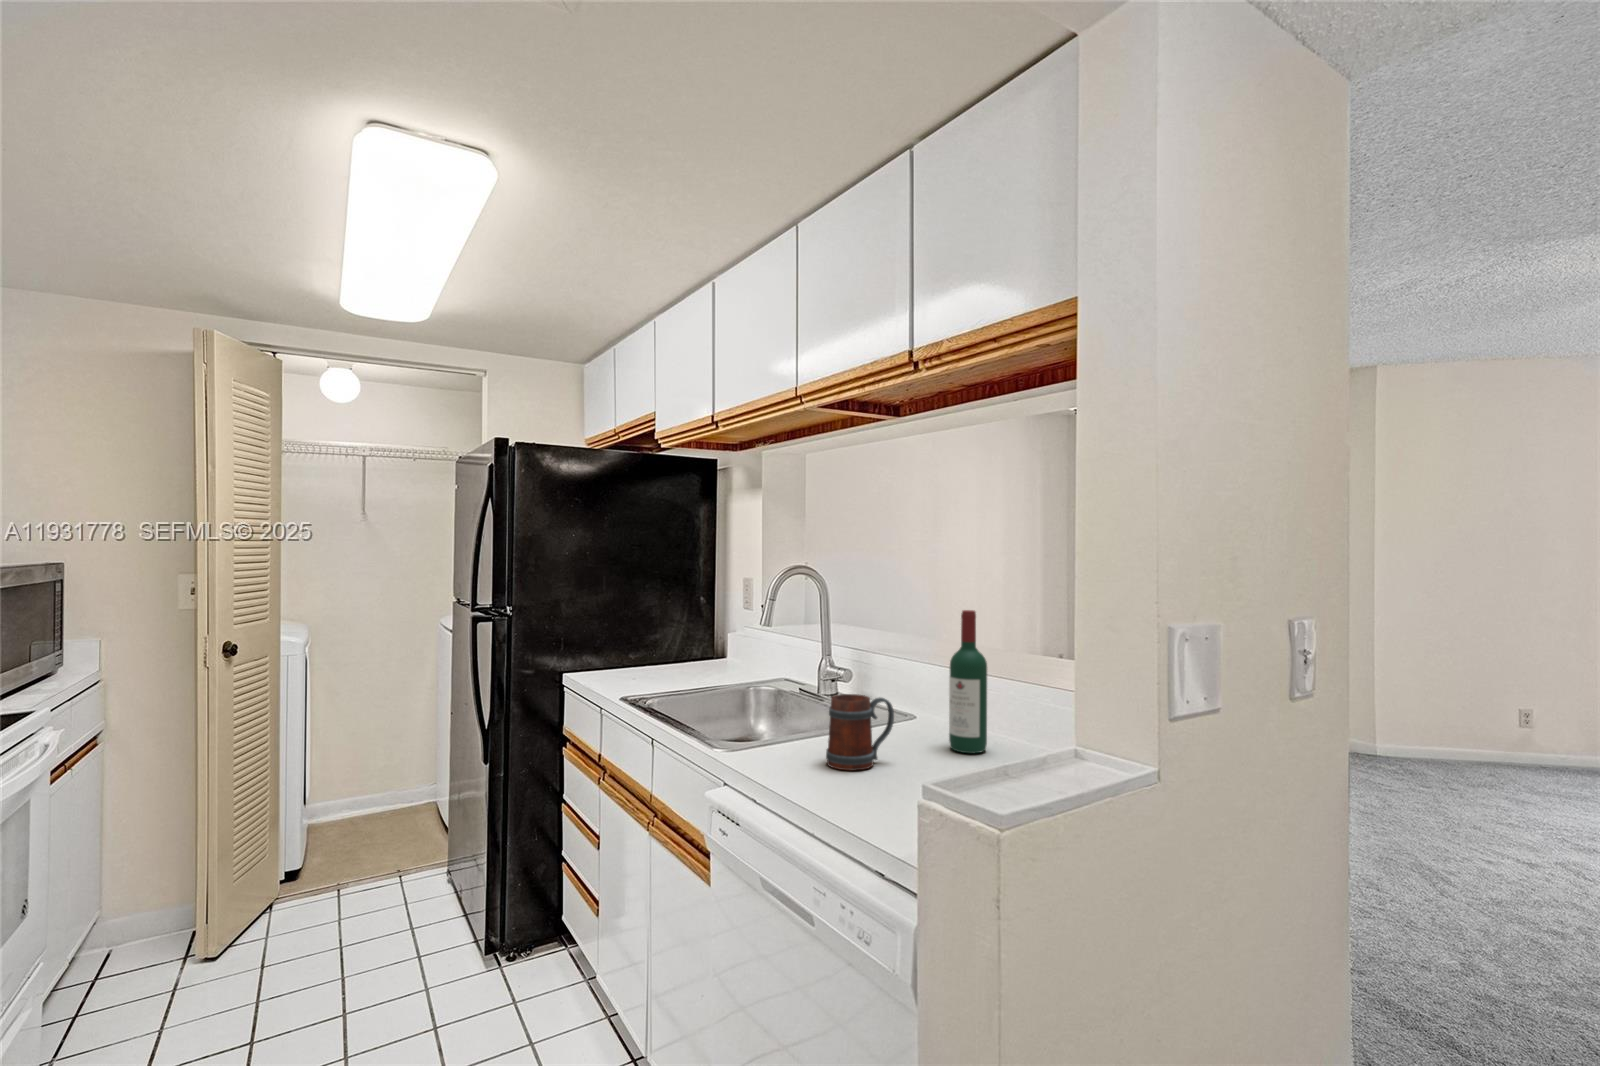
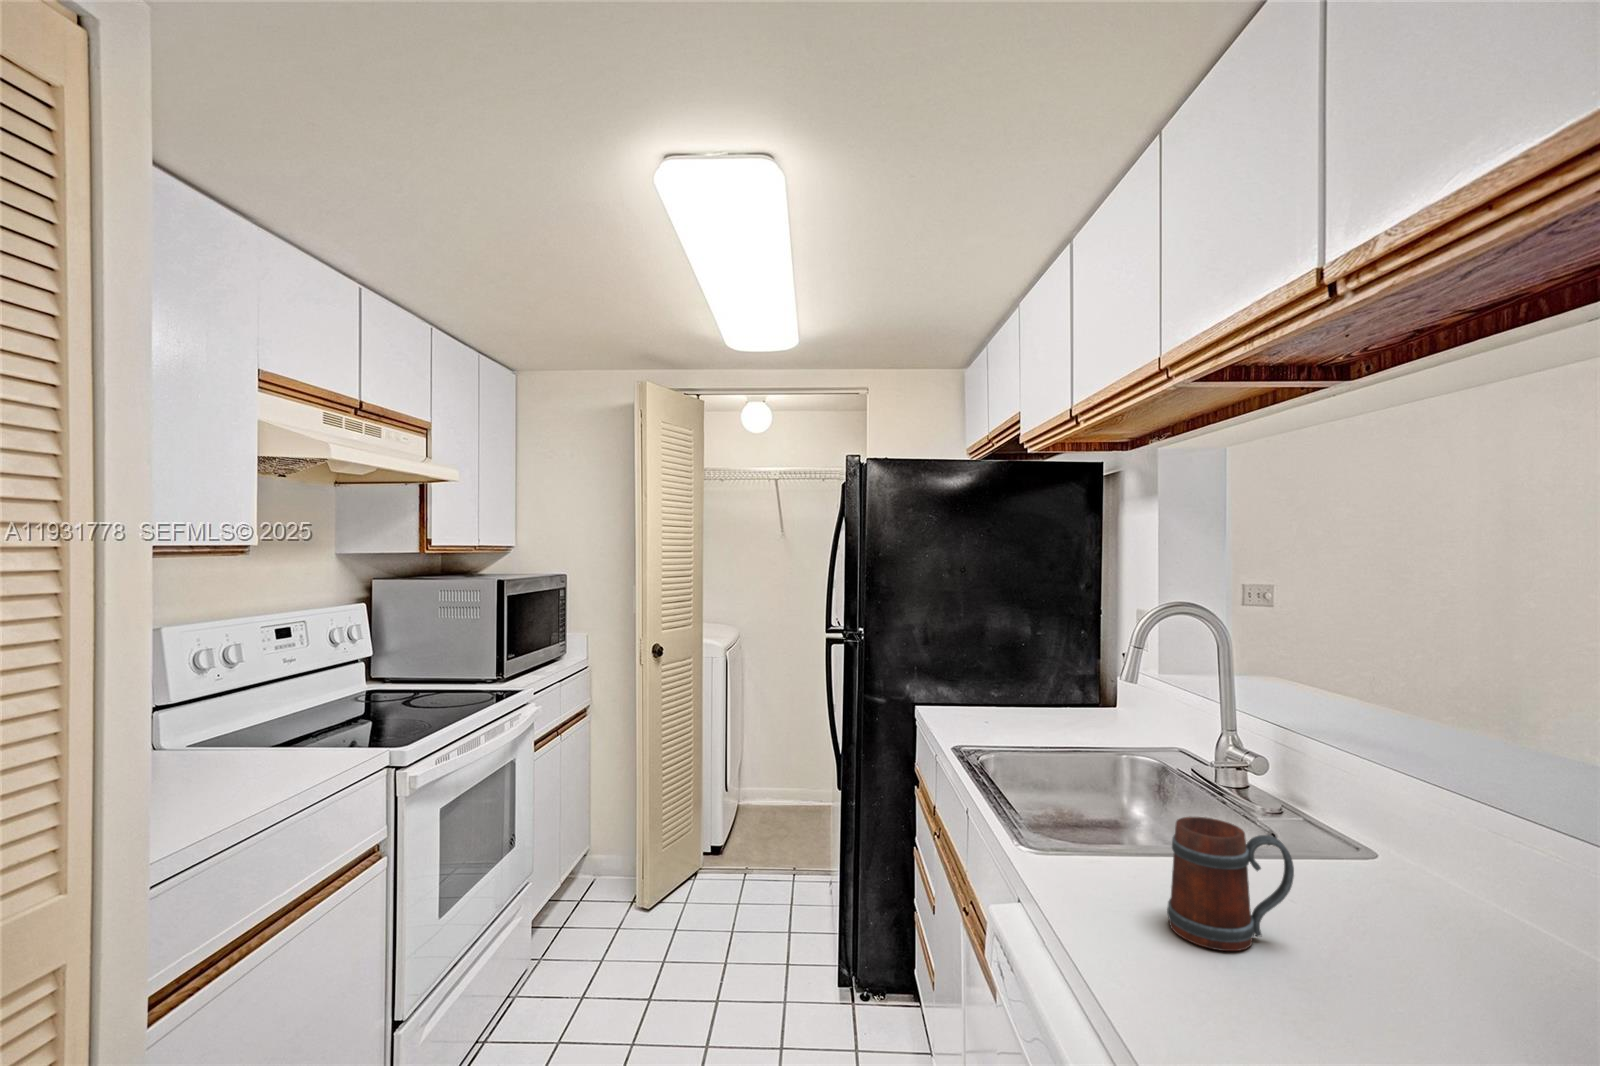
wine bottle: present [949,610,987,753] -> none [1422,705,1509,969]

